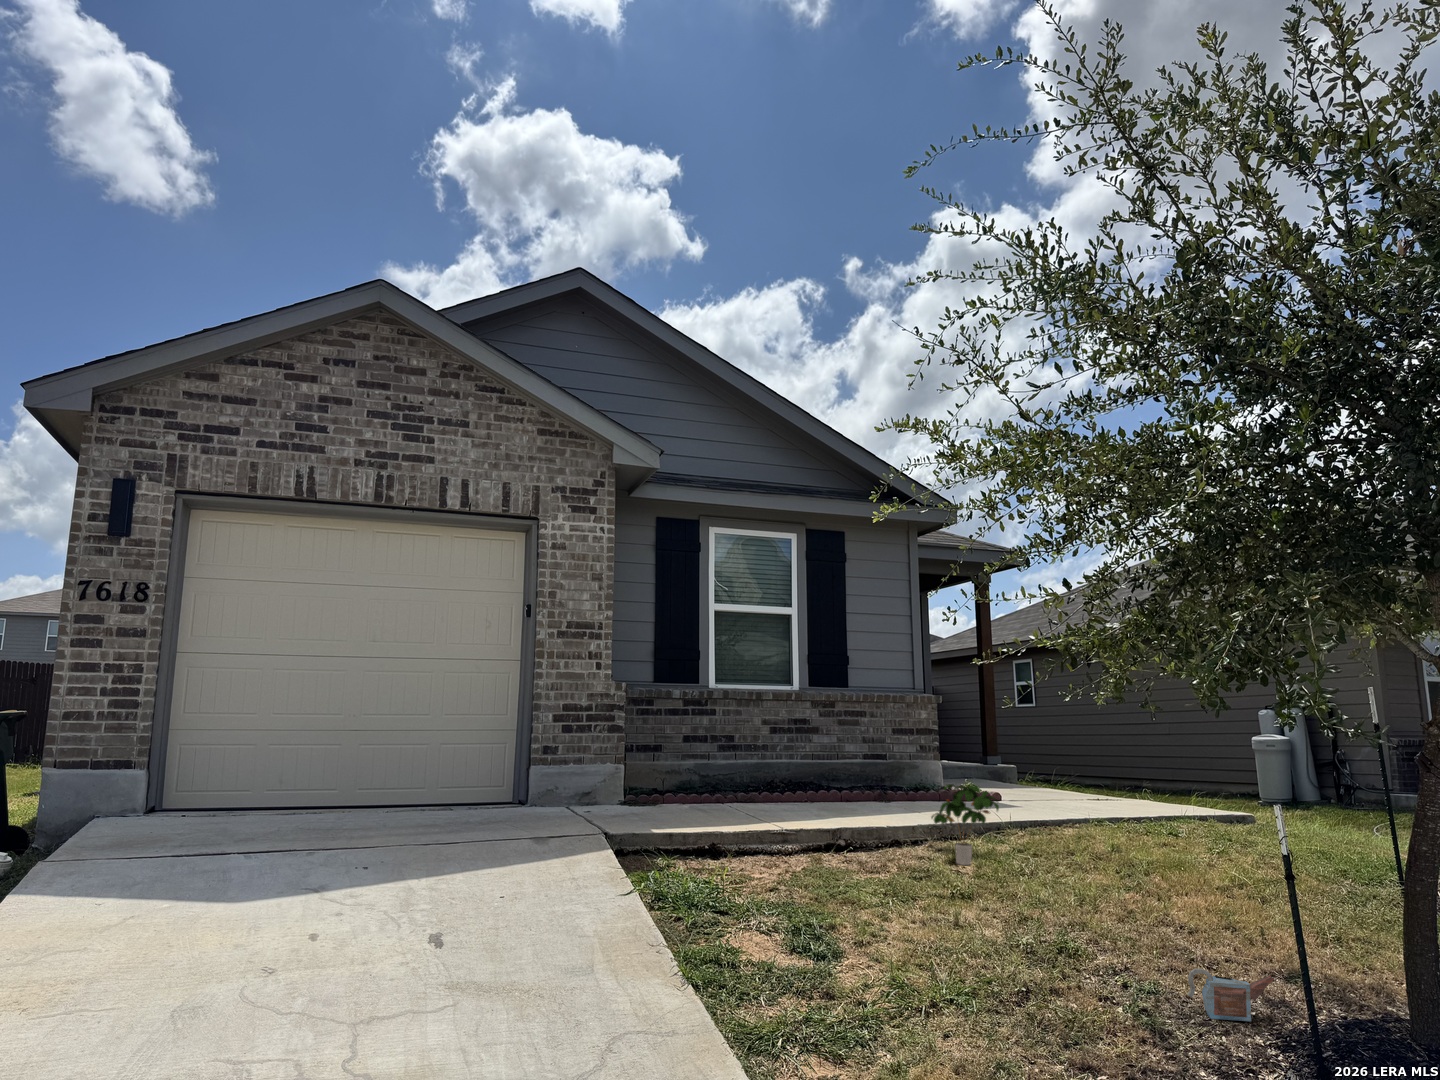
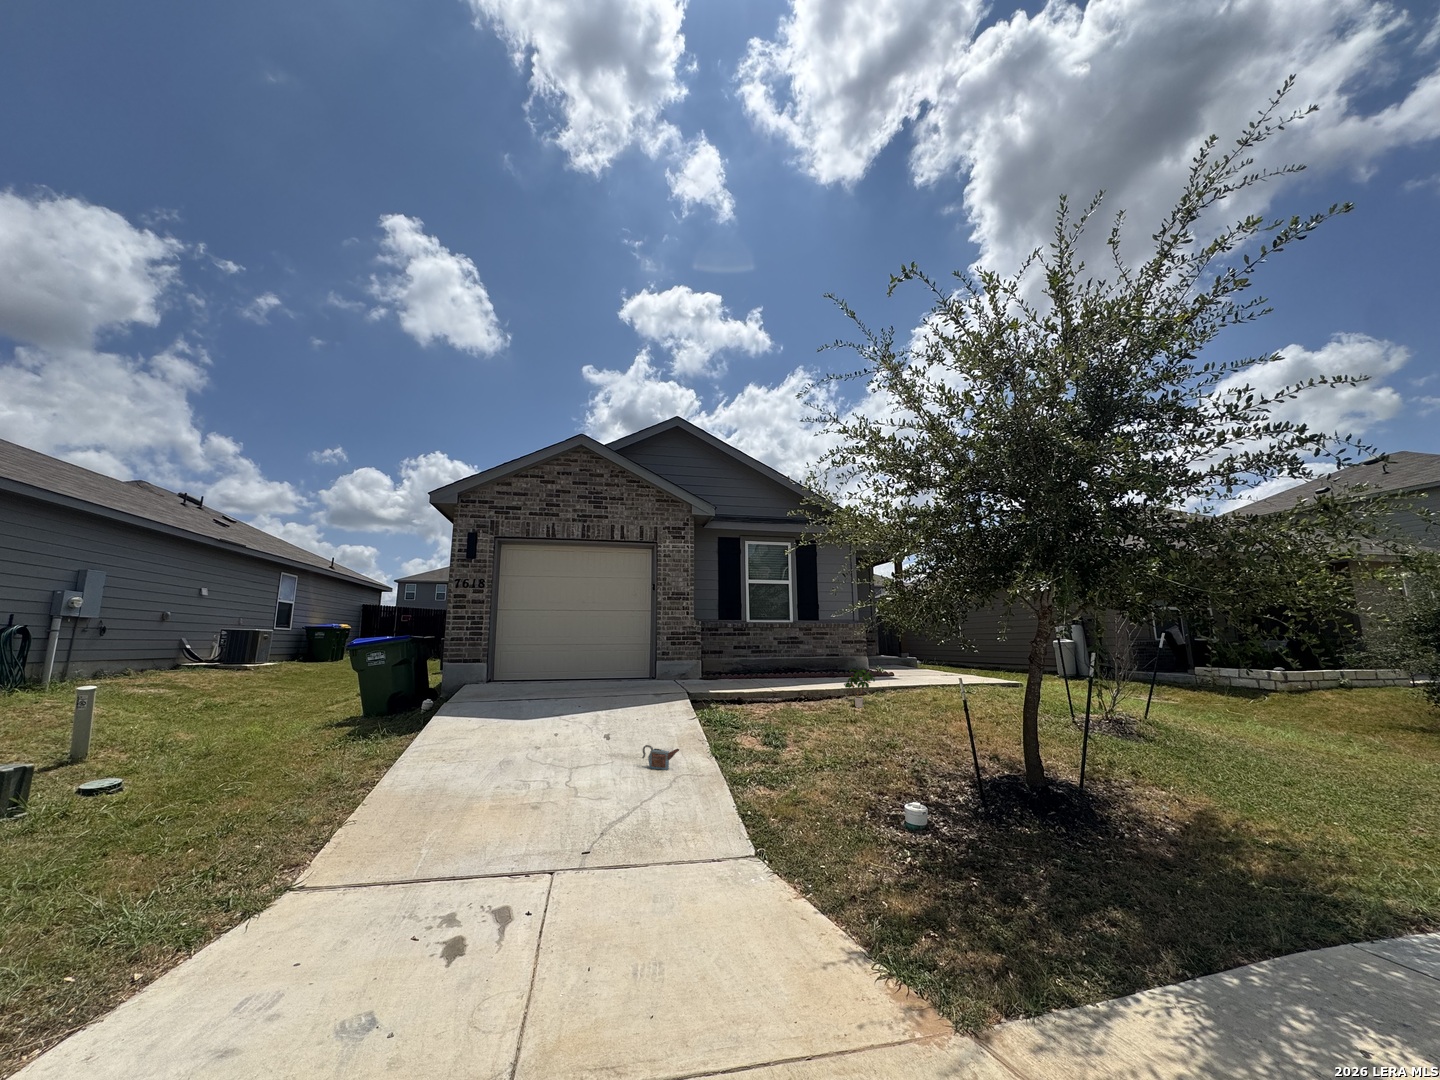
watering can: present [1187,968,1274,1021] -> present [642,745,679,770]

